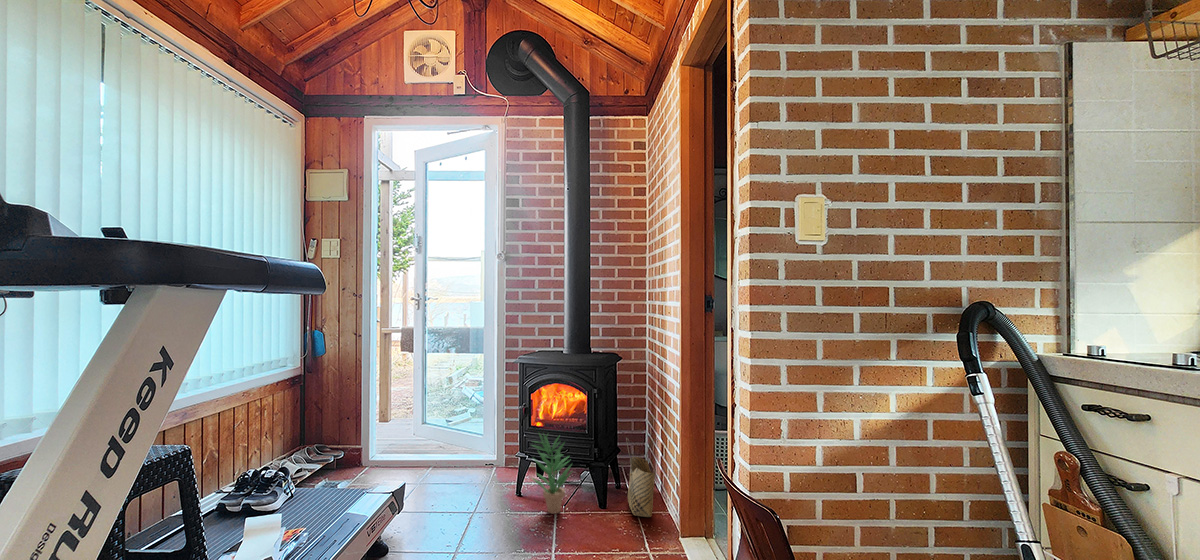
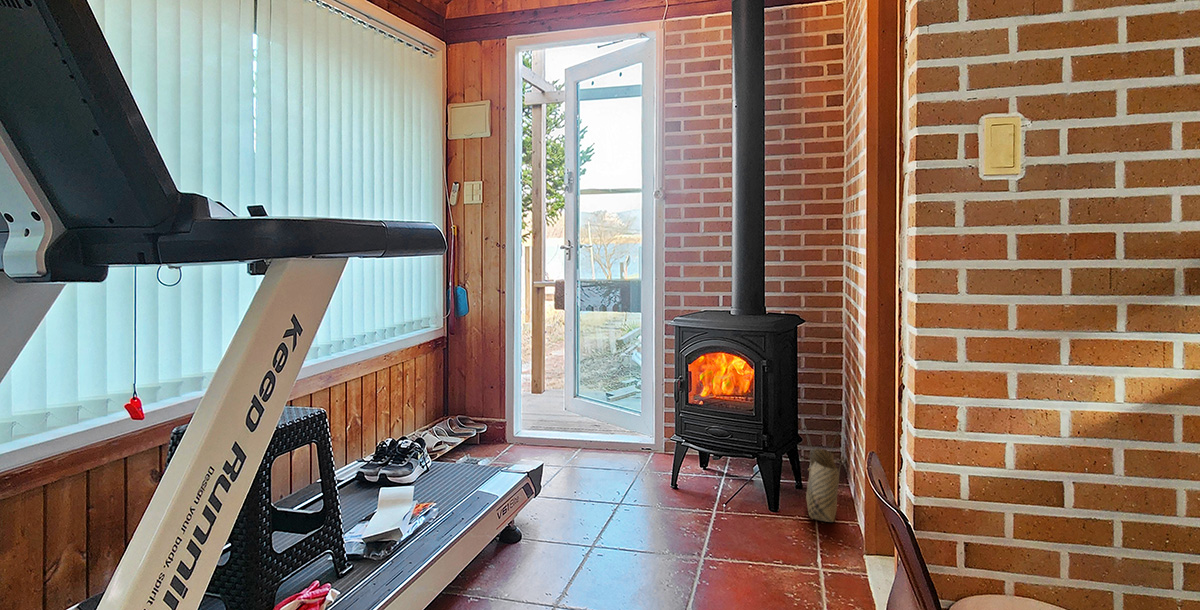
potted plant: present [533,434,571,514] -> none [682,412,737,509]

